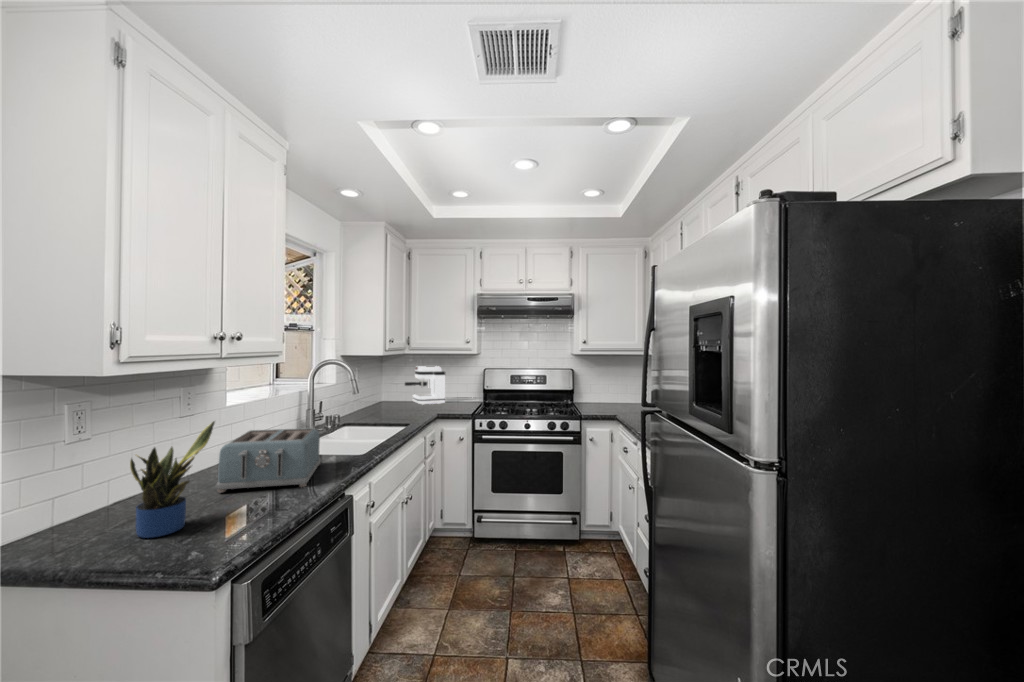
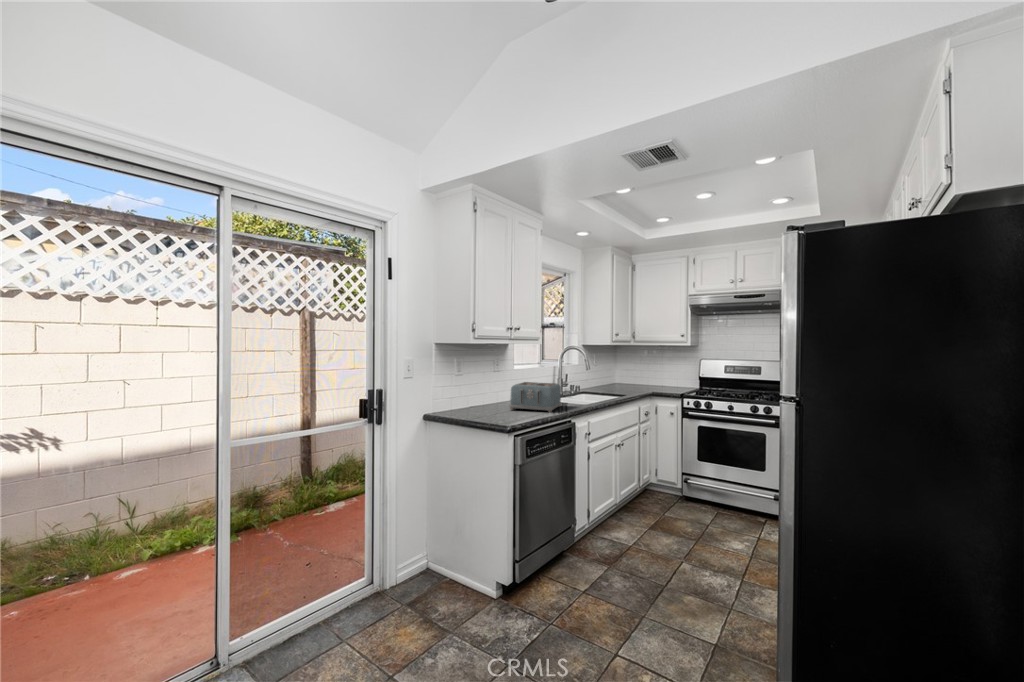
coffee maker: present [405,366,445,405] -> none [632,356,665,387]
potted plant: present [130,421,215,538] -> none [478,369,510,418]

